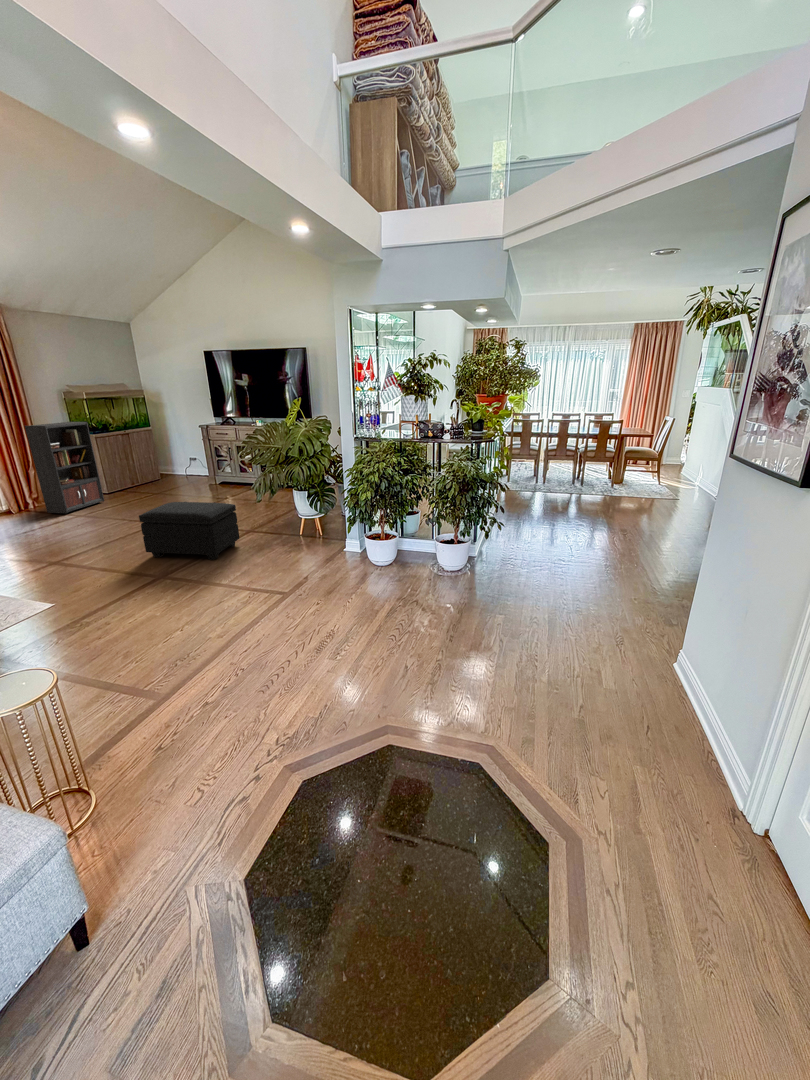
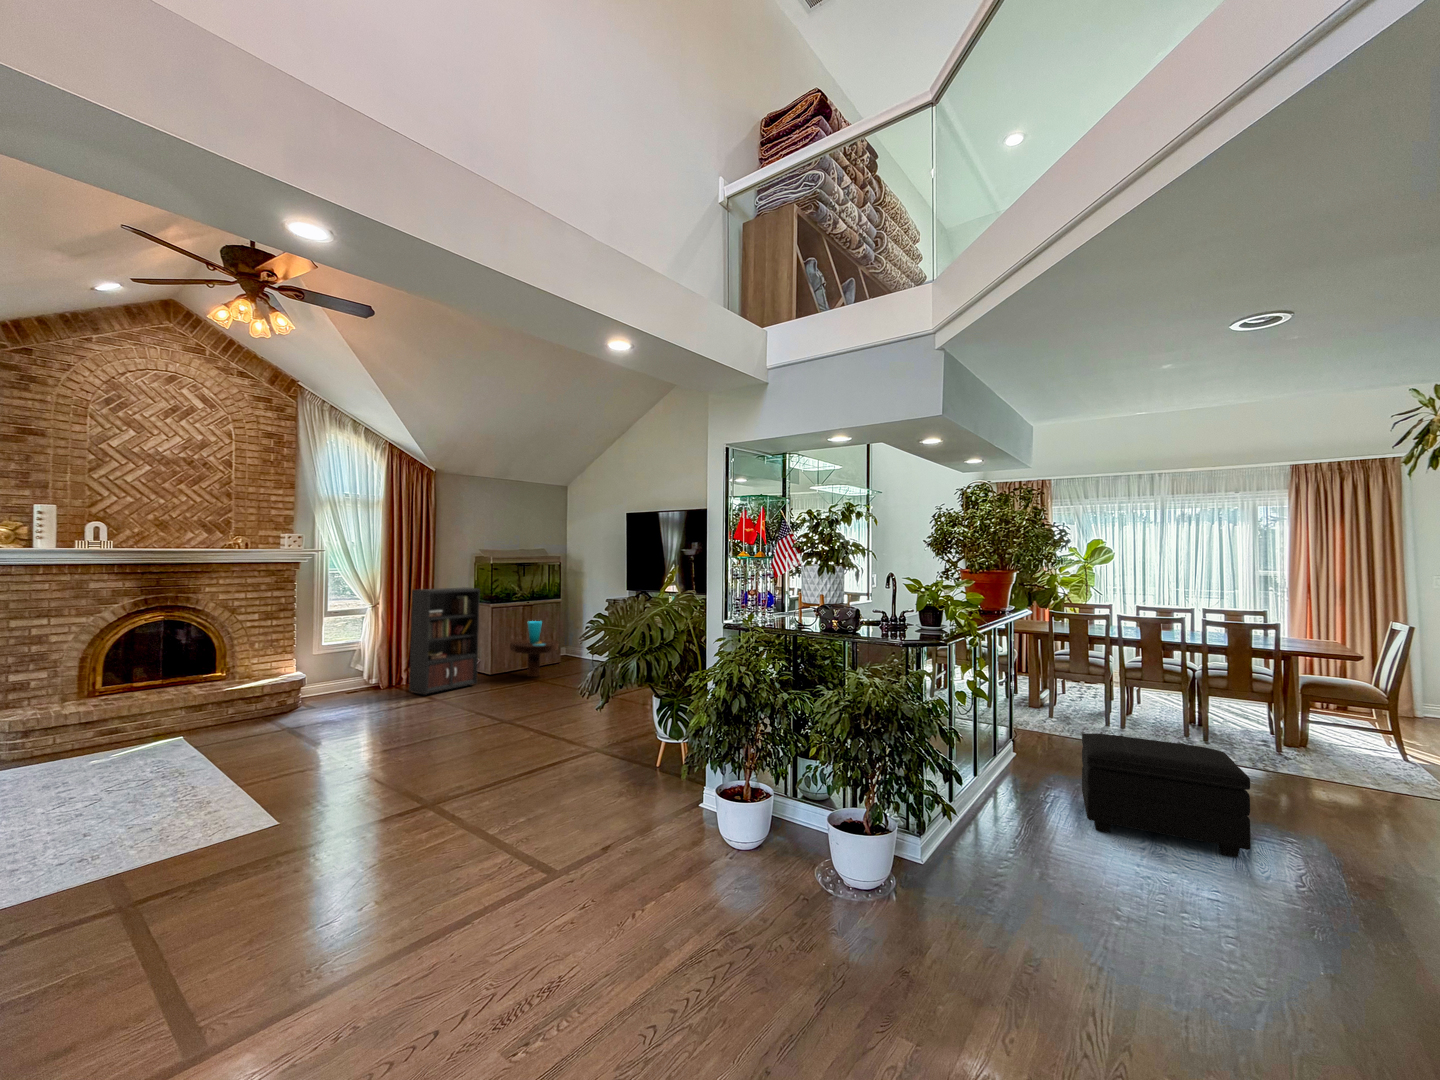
side table: none [121,447,164,492] -> present [510,621,558,677]
footstool: present [139,502,239,560] -> present [1082,733,1251,857]

